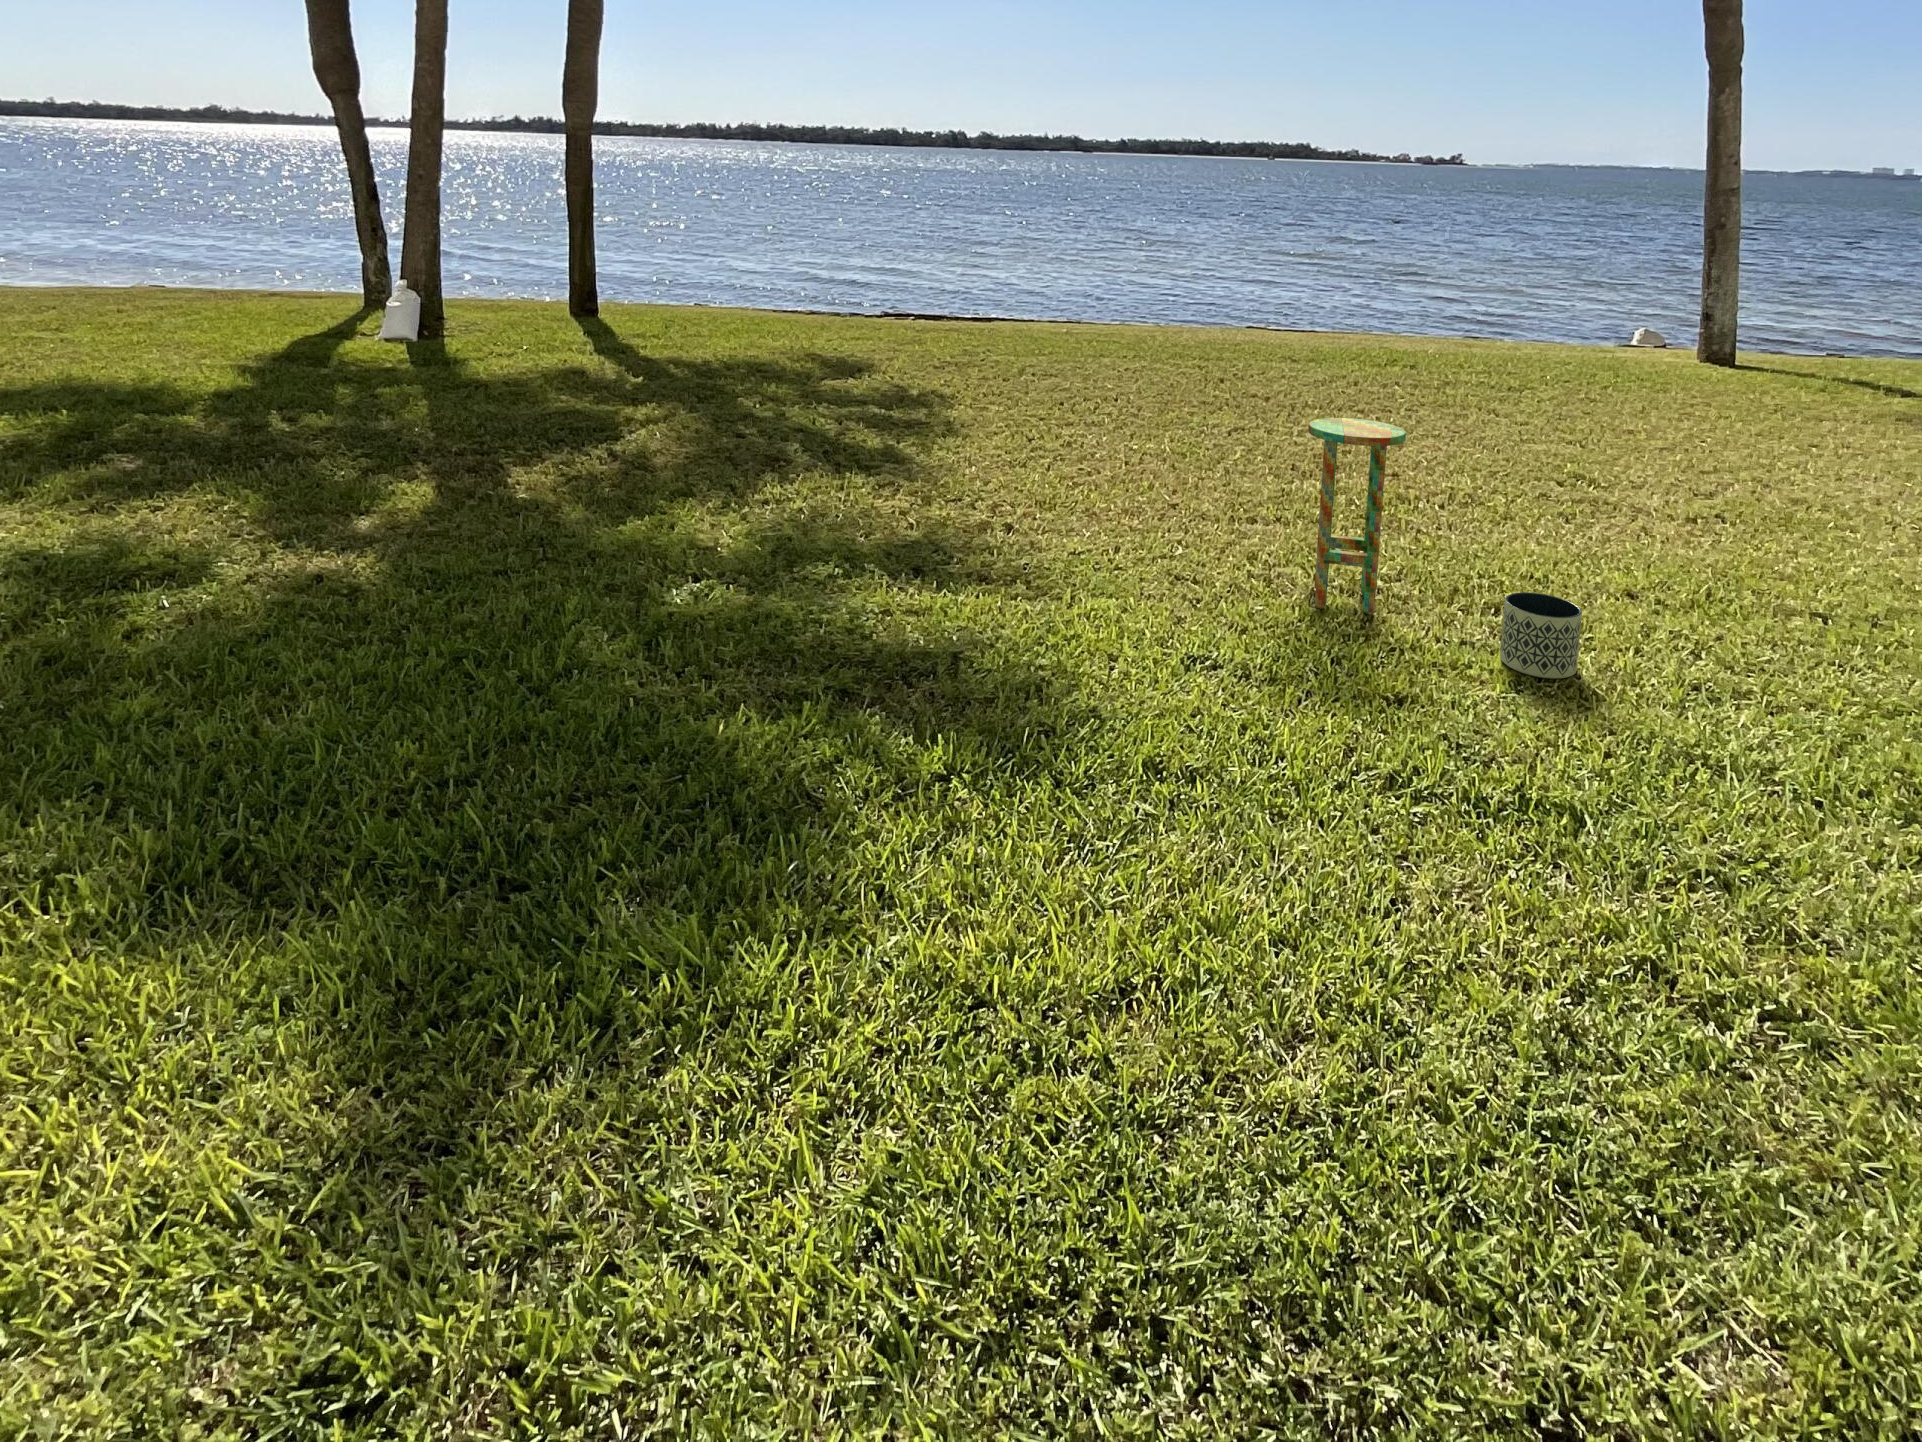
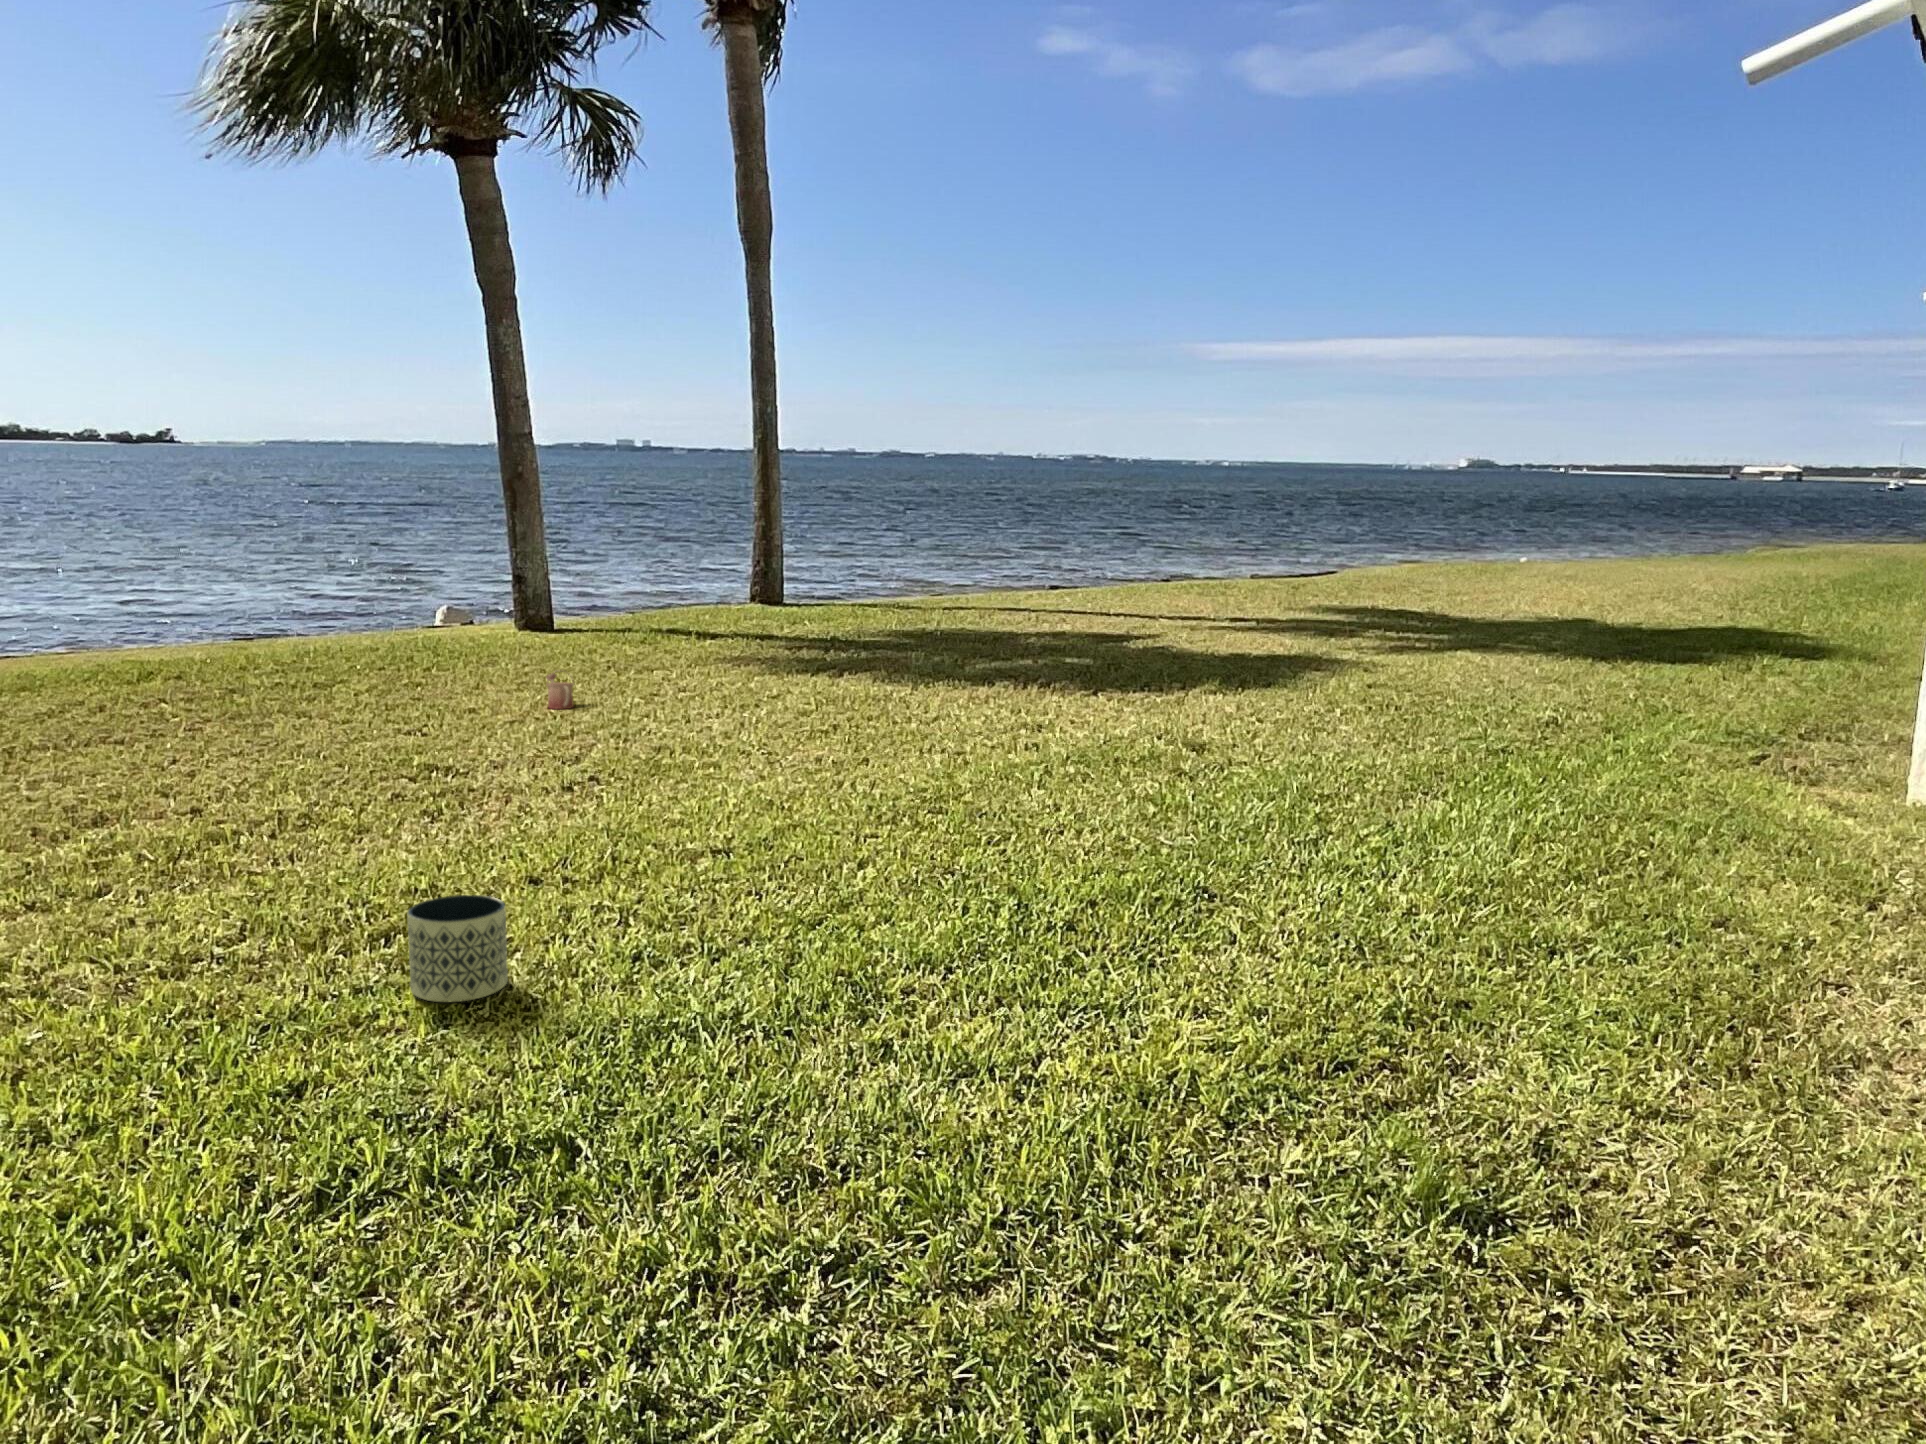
watering can: none [1696,416,1725,450] -> present [546,671,574,709]
side table: present [1308,418,1406,614] -> none [64,712,229,1007]

